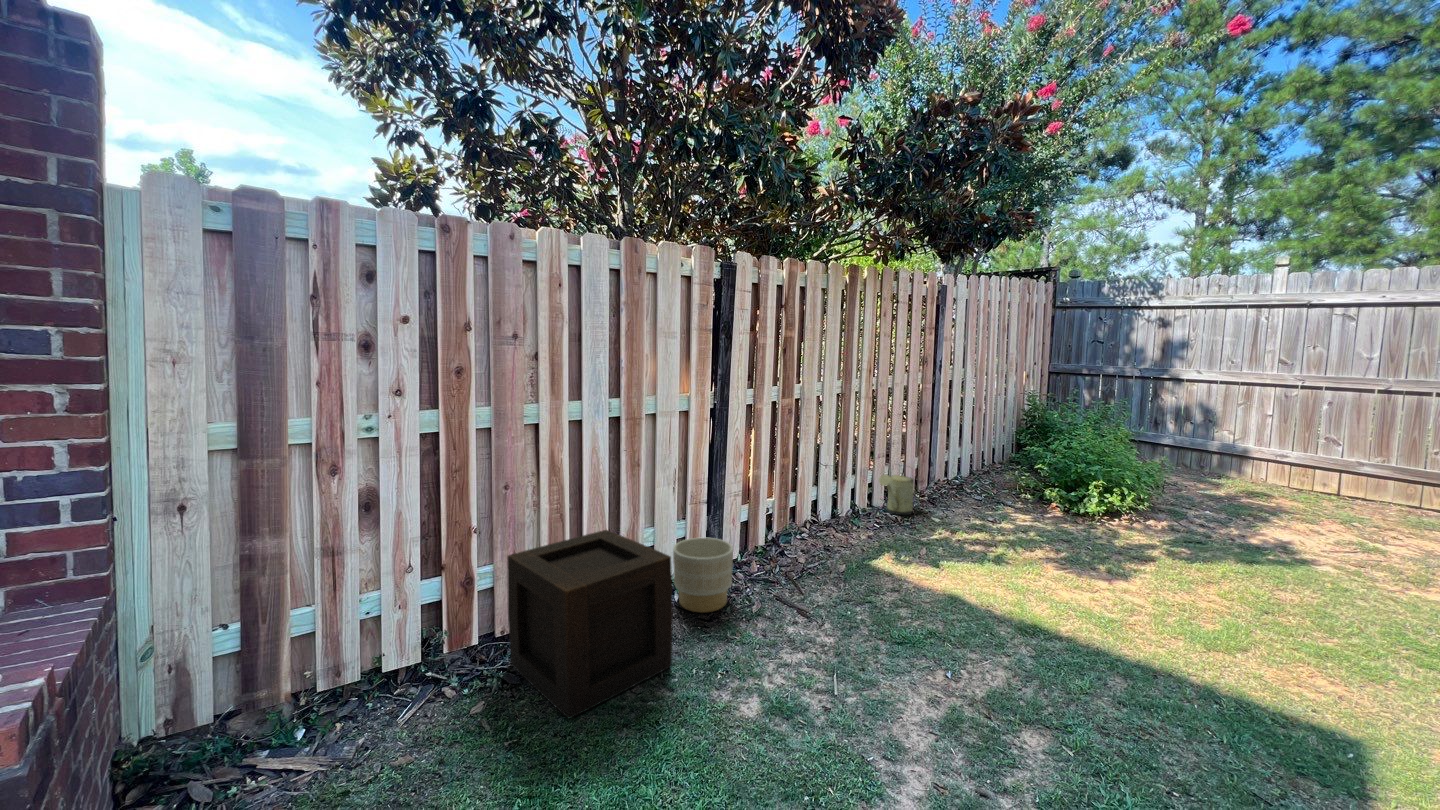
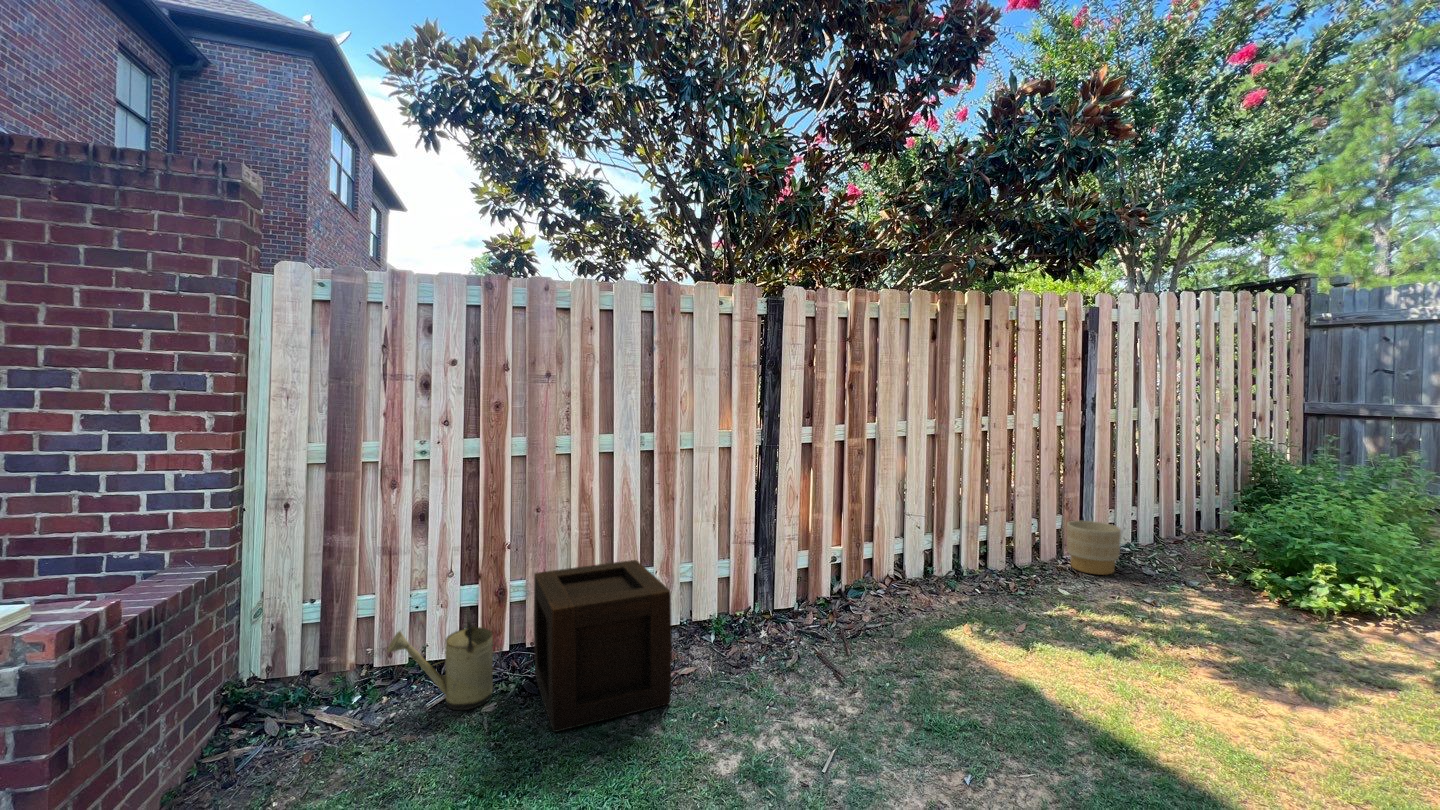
watering can: present [879,475,914,515] -> present [387,609,496,710]
planter: present [673,537,733,613] -> present [1067,521,1121,575]

